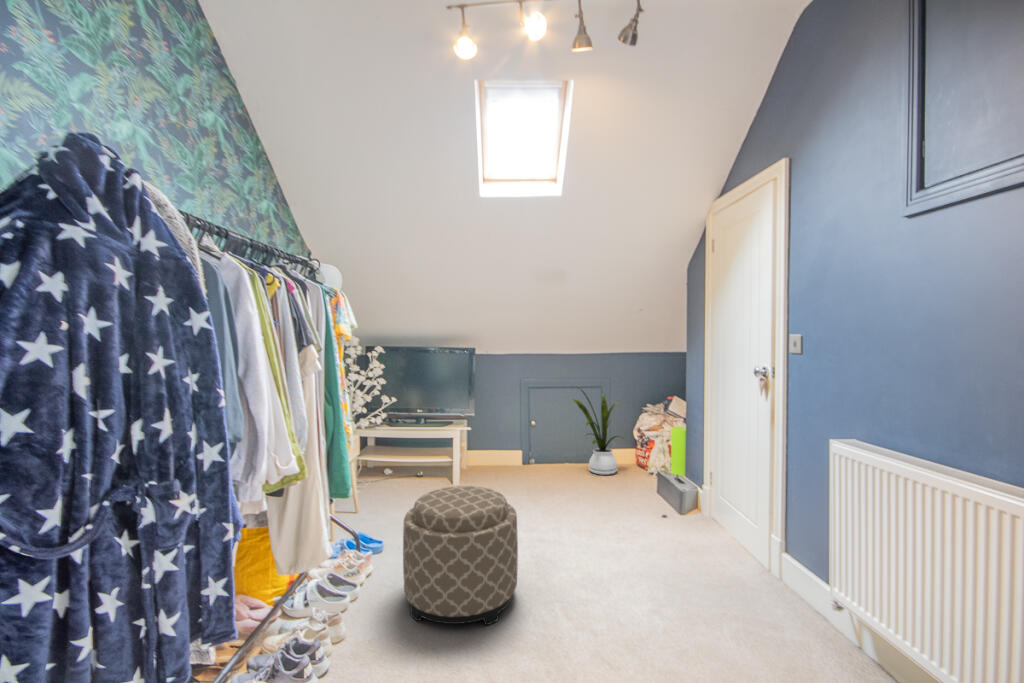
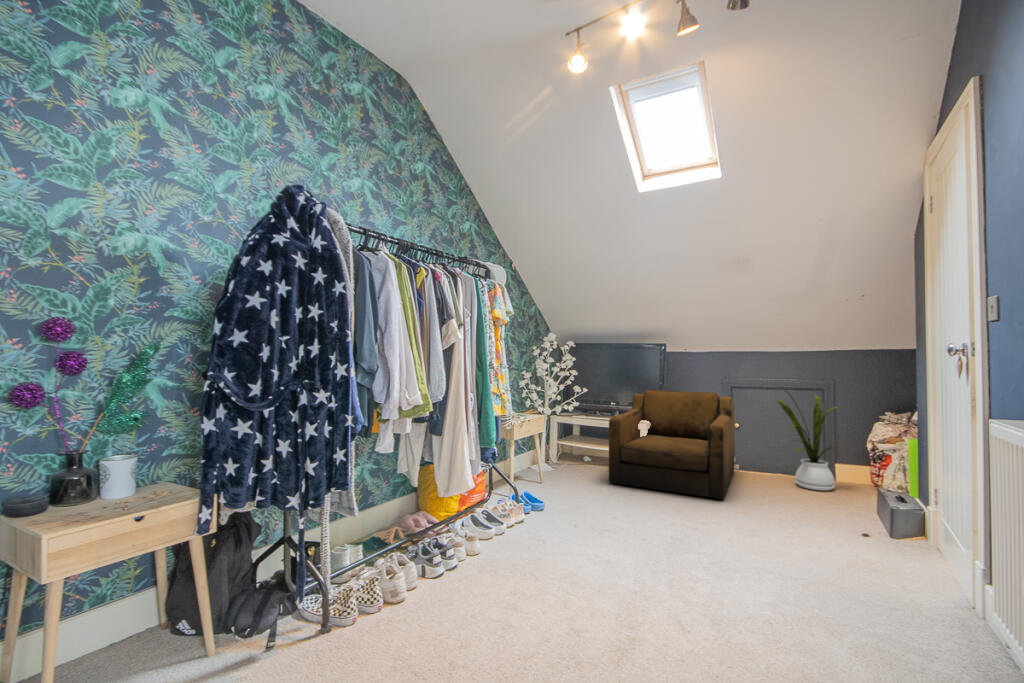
armchair: none [438,396,549,501] -> present [609,390,734,499]
ottoman: present [403,486,518,625] -> none [531,455,636,579]

